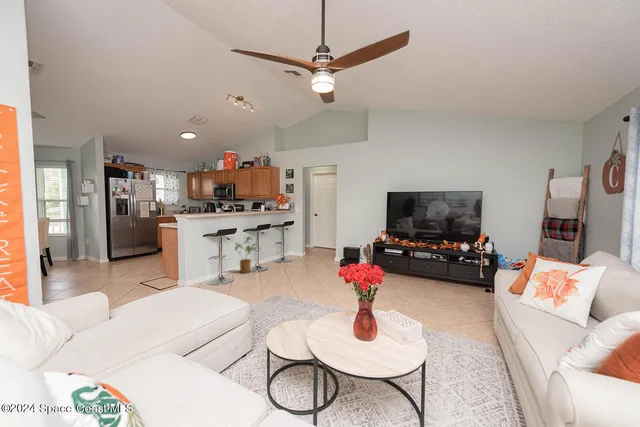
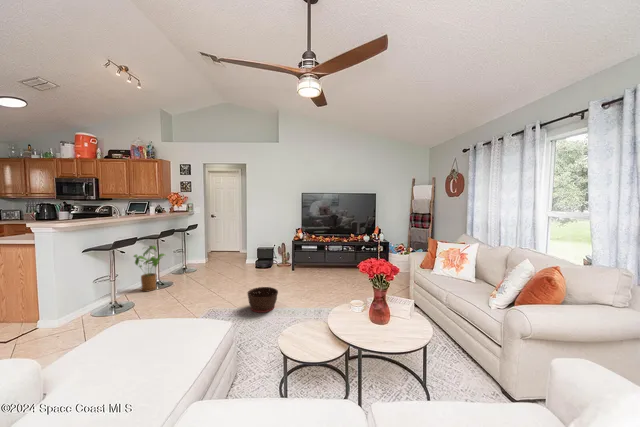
basket: none [296,283,326,308] -> present [248,287,278,313]

